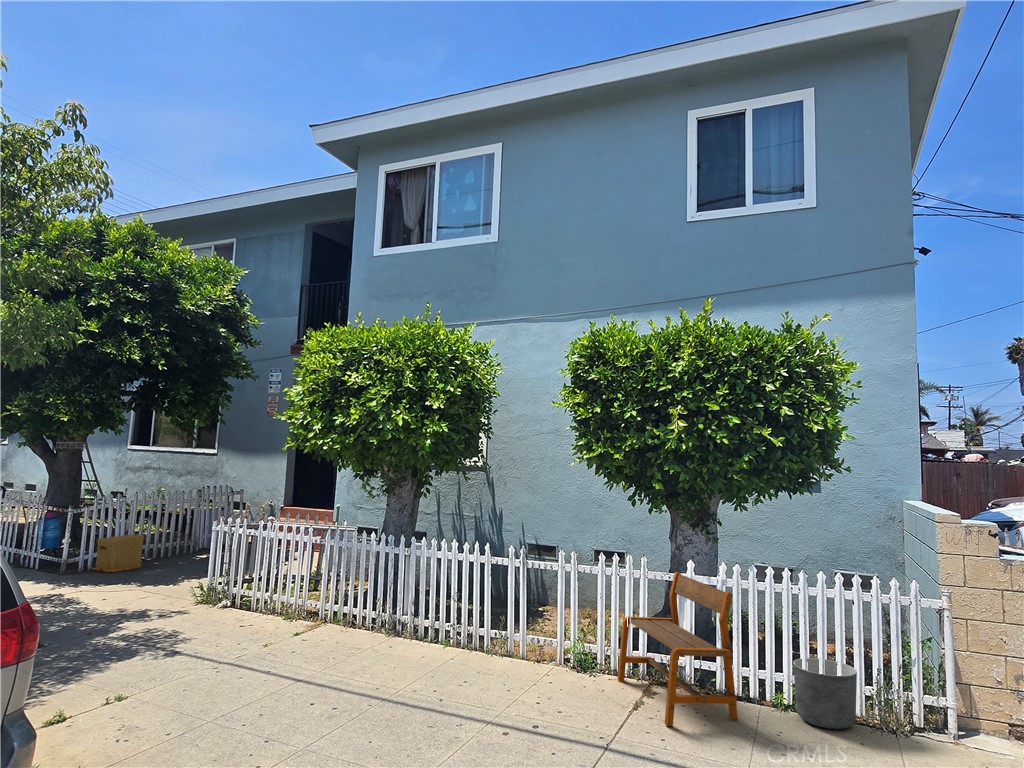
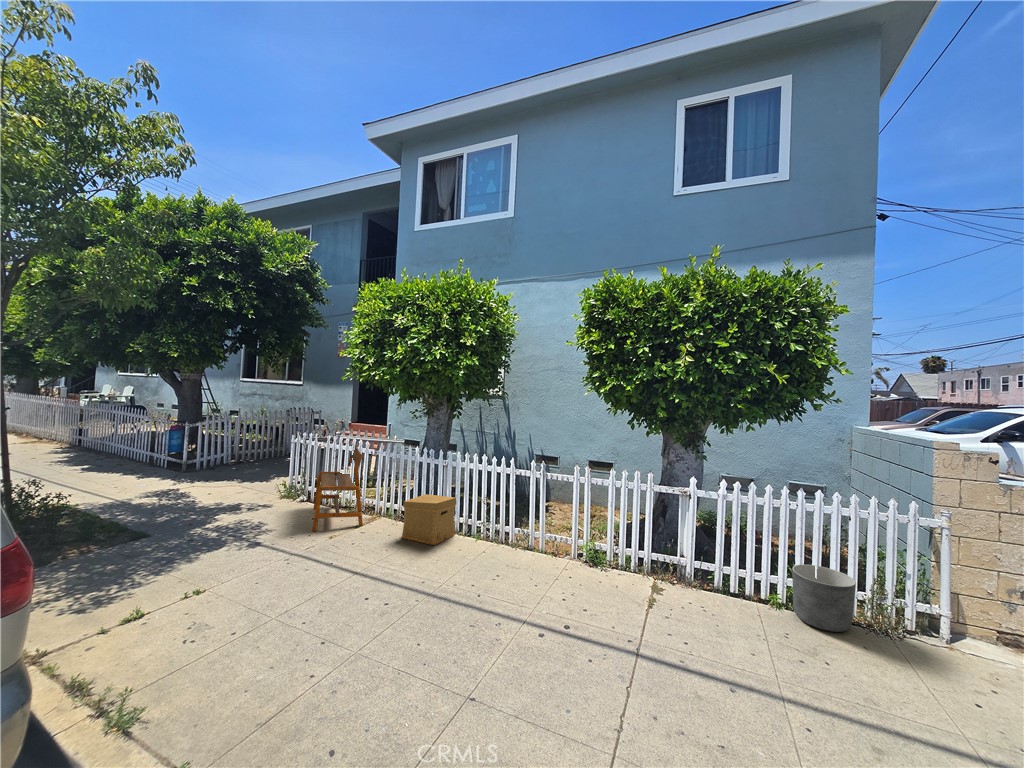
cardboard box: present [92,534,144,572] -> present [402,494,456,545]
bench: present [617,572,738,726] -> present [312,445,363,531]

